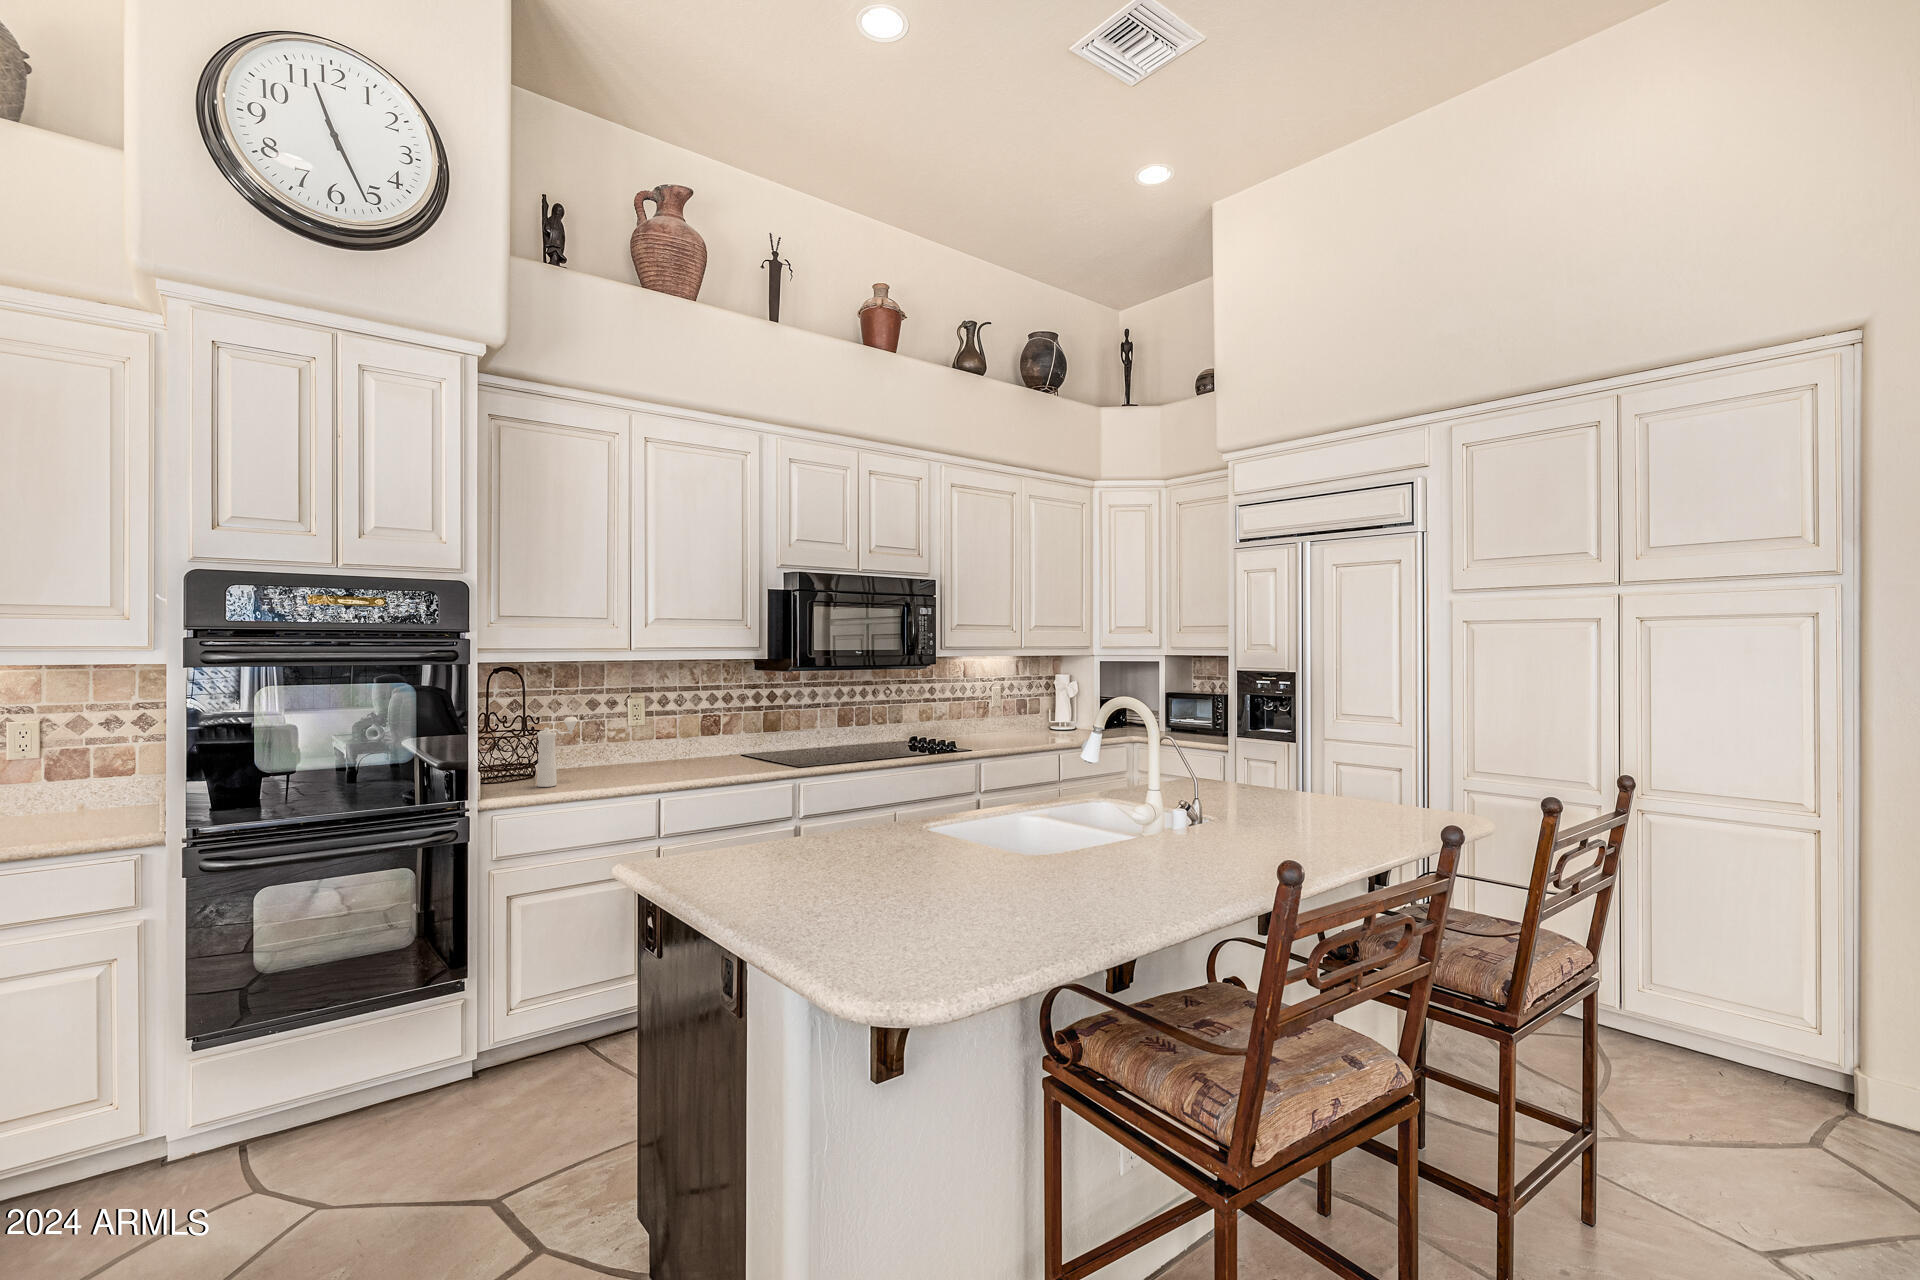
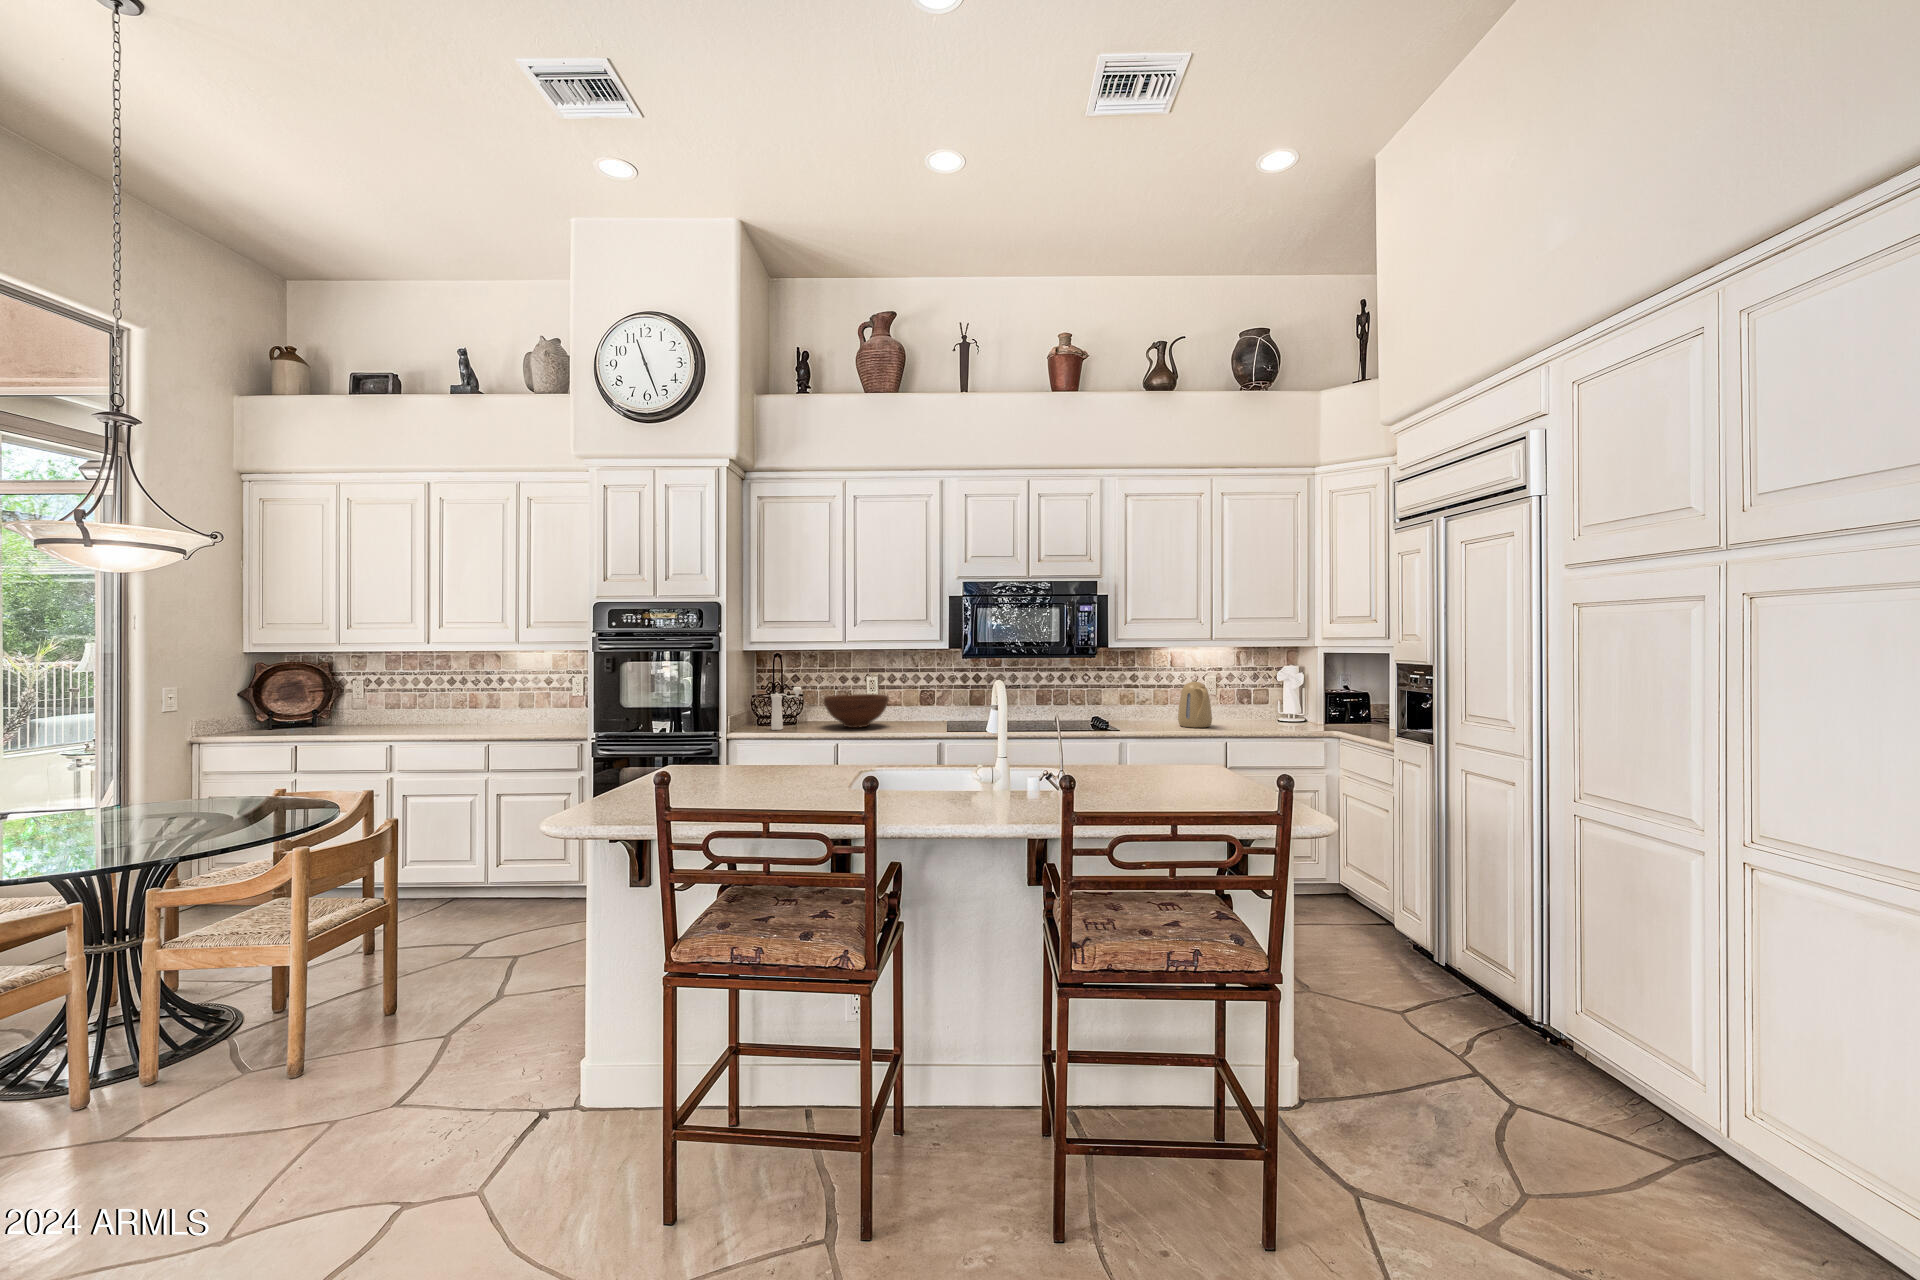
kettle: none [1001,692,1042,742] -> present [1178,682,1212,728]
fruit bowl: none [607,724,706,773] -> present [824,694,889,728]

